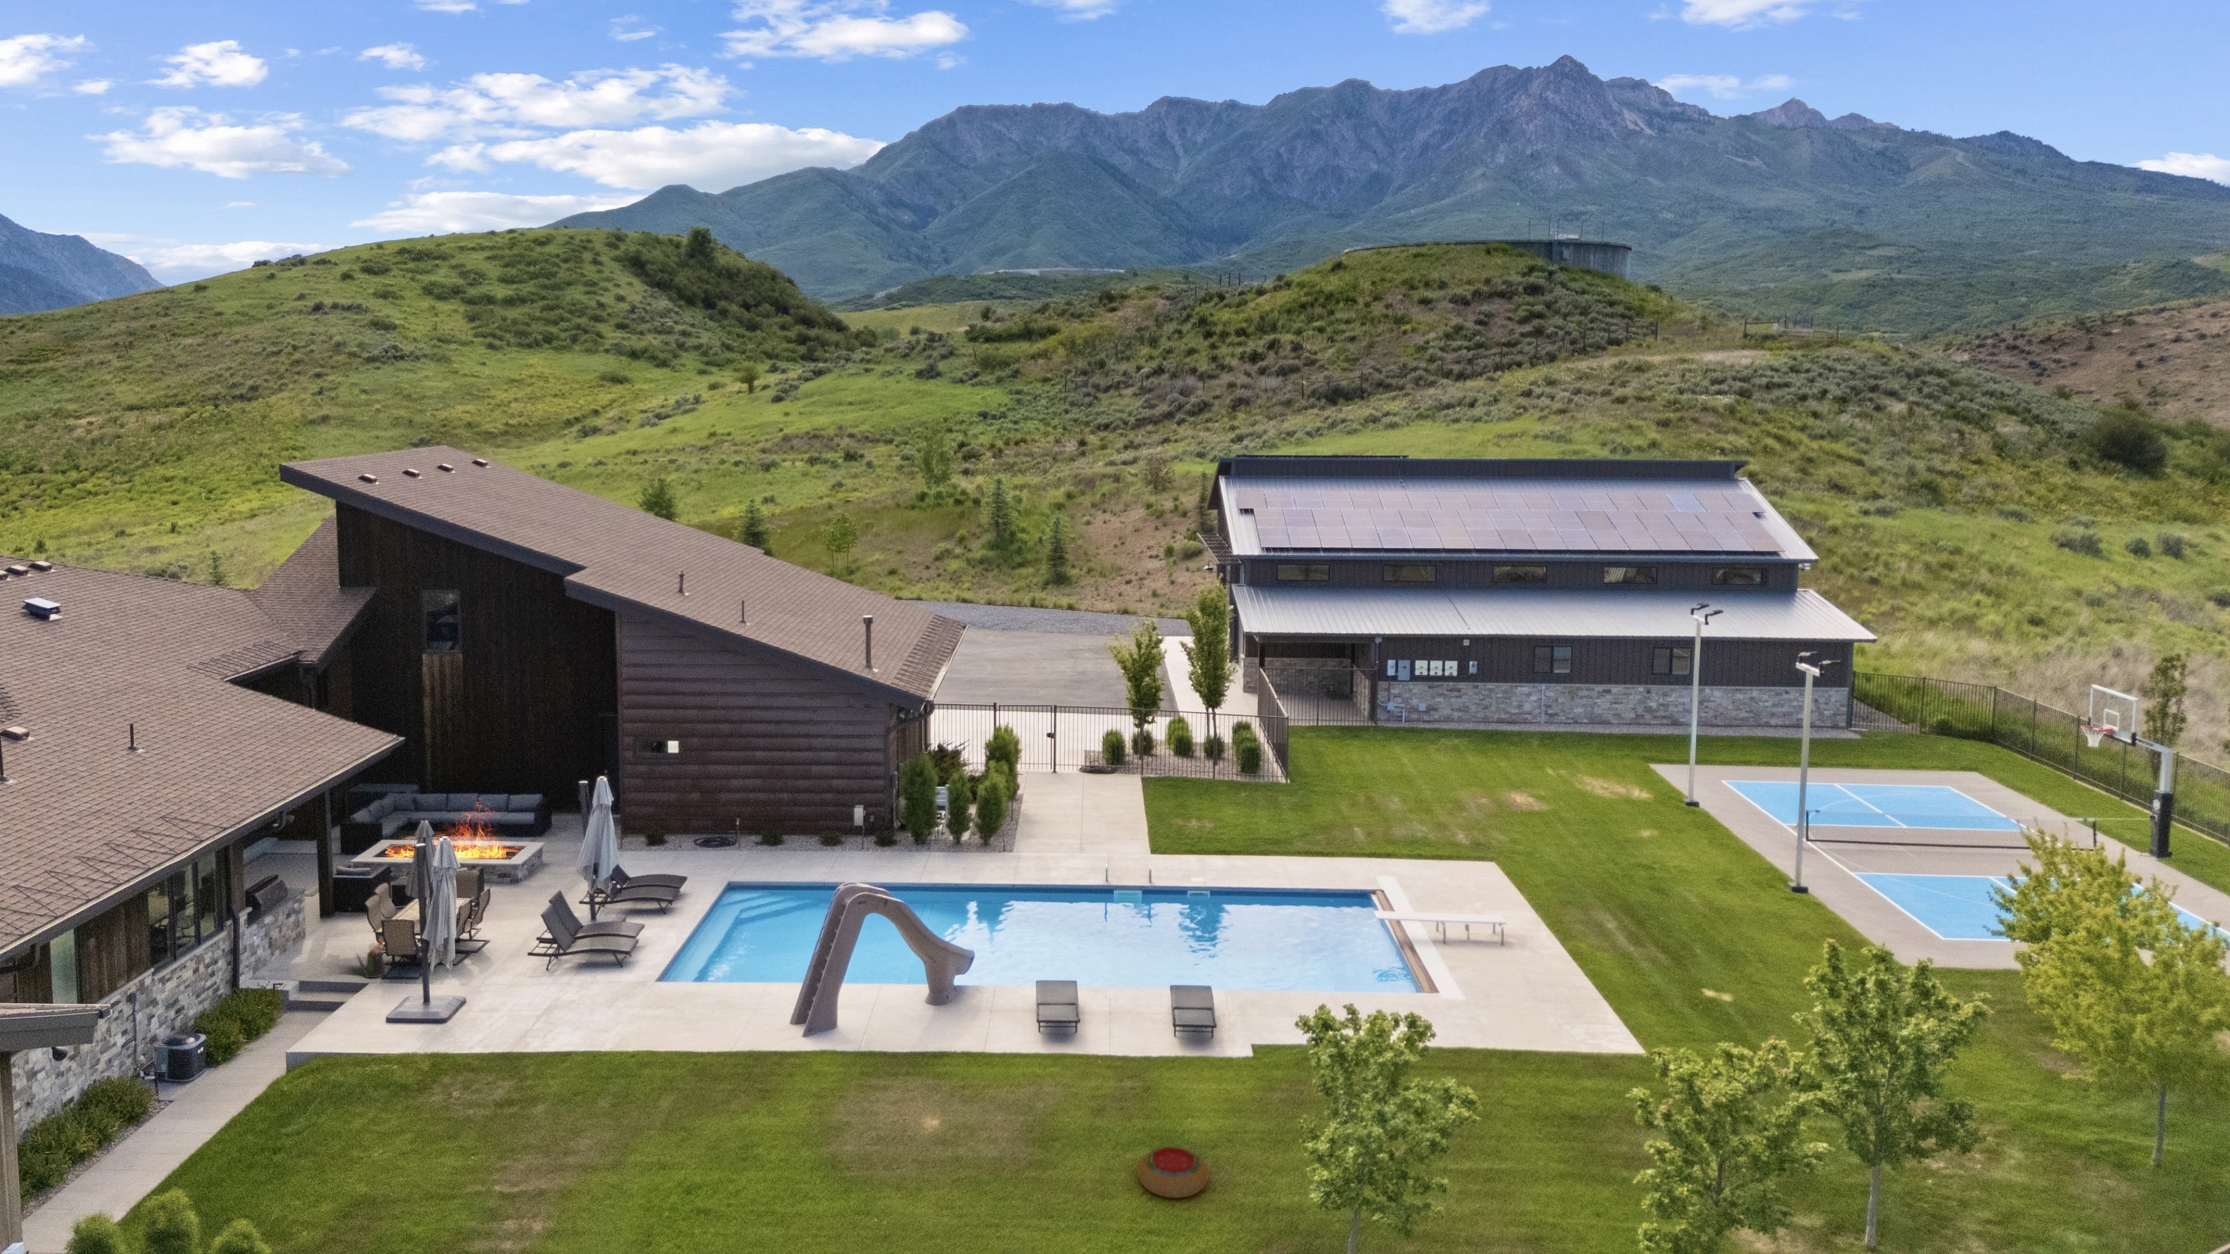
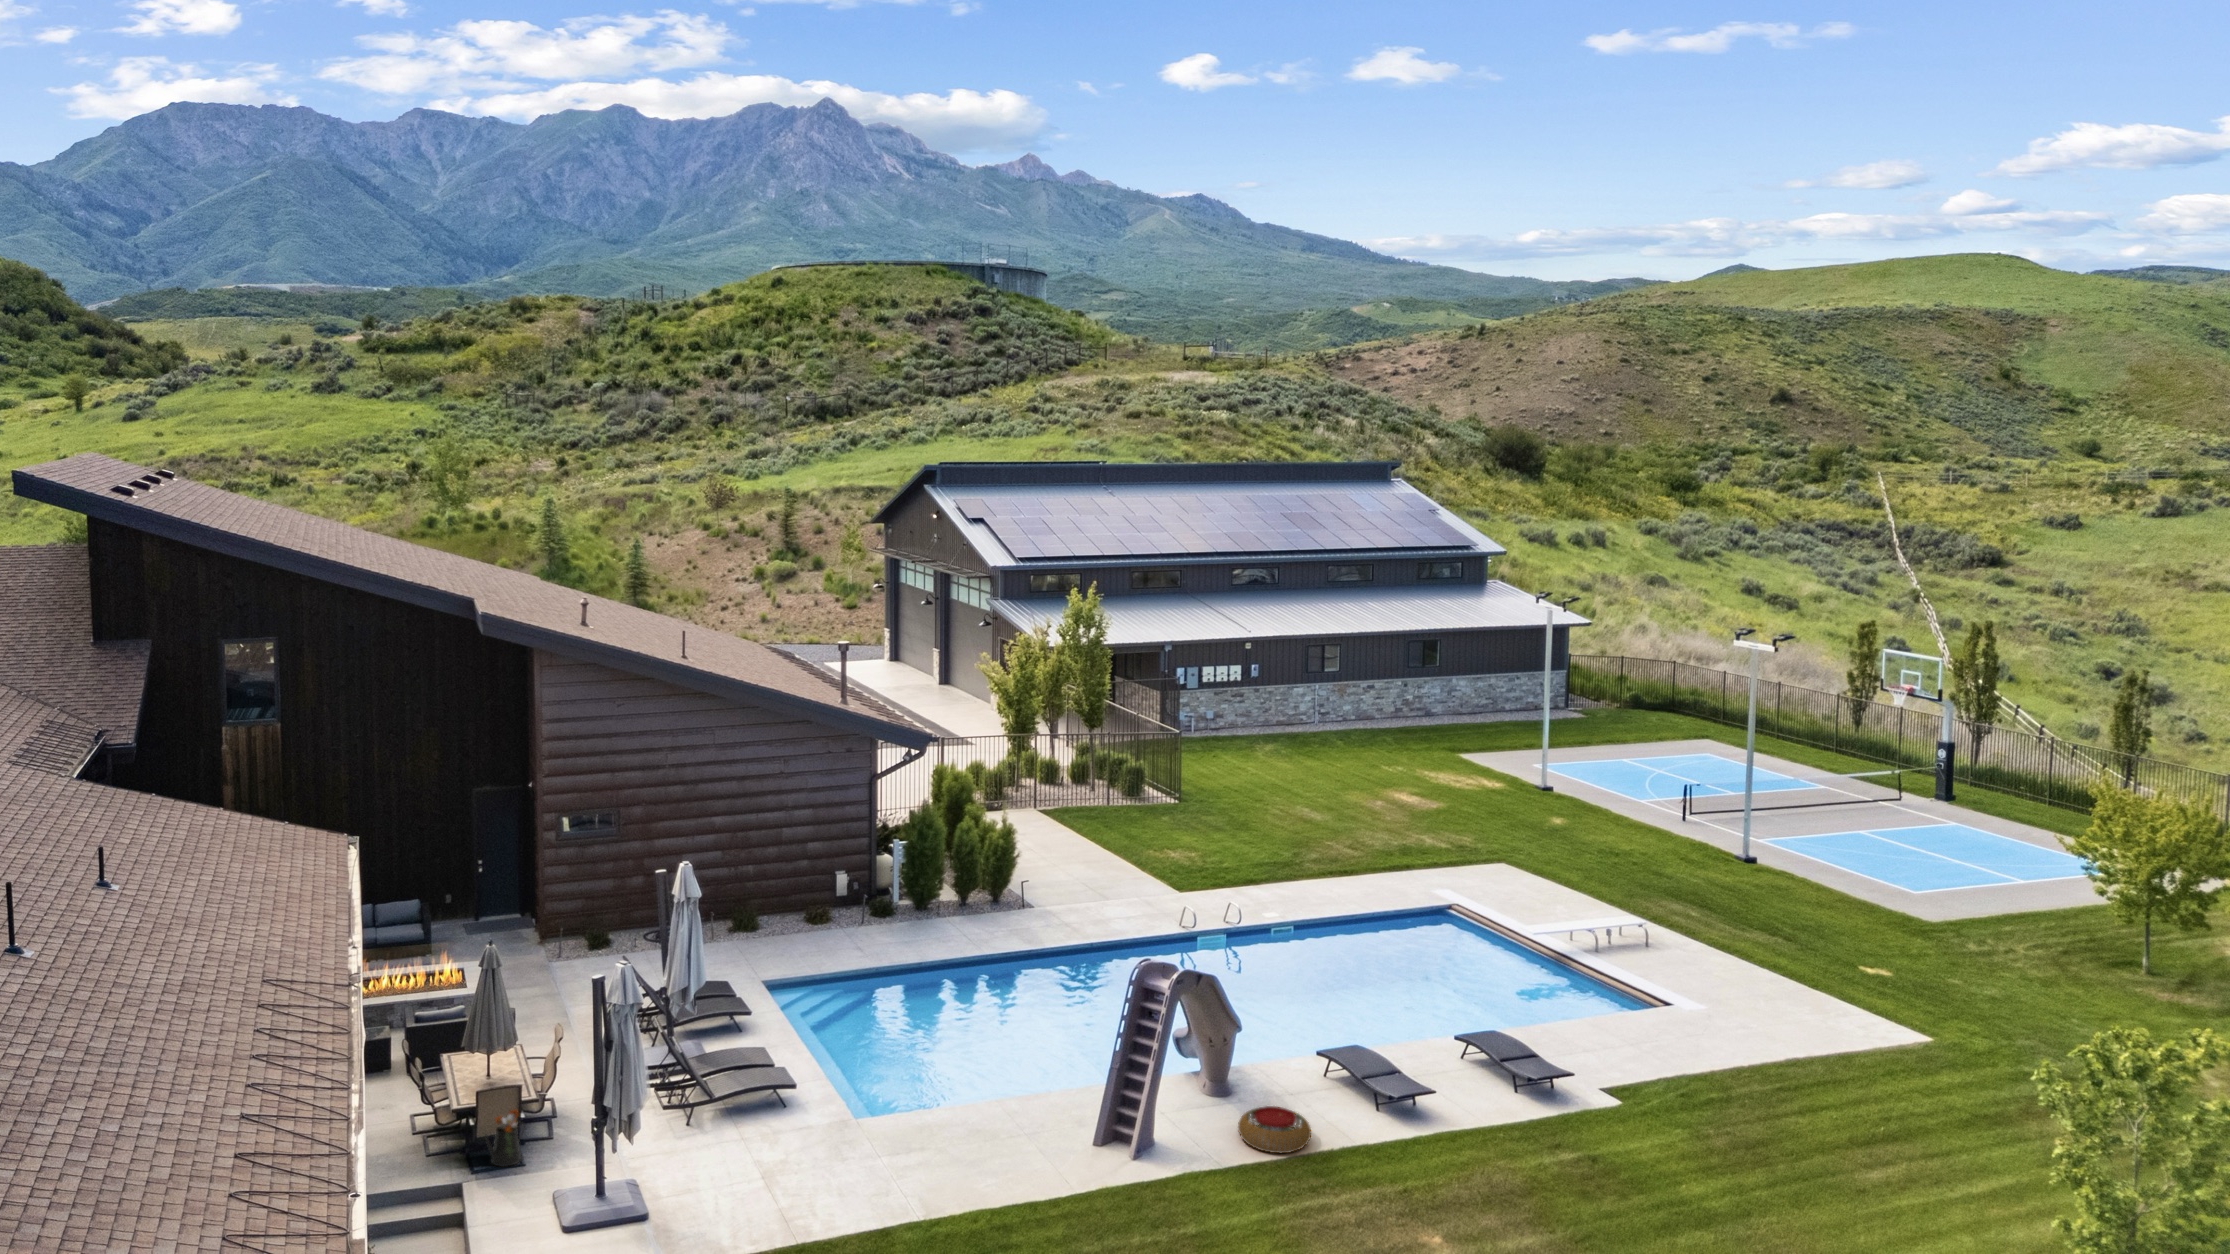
pouf: present [1137,1147,1208,1198] -> present [1238,1106,1311,1153]

